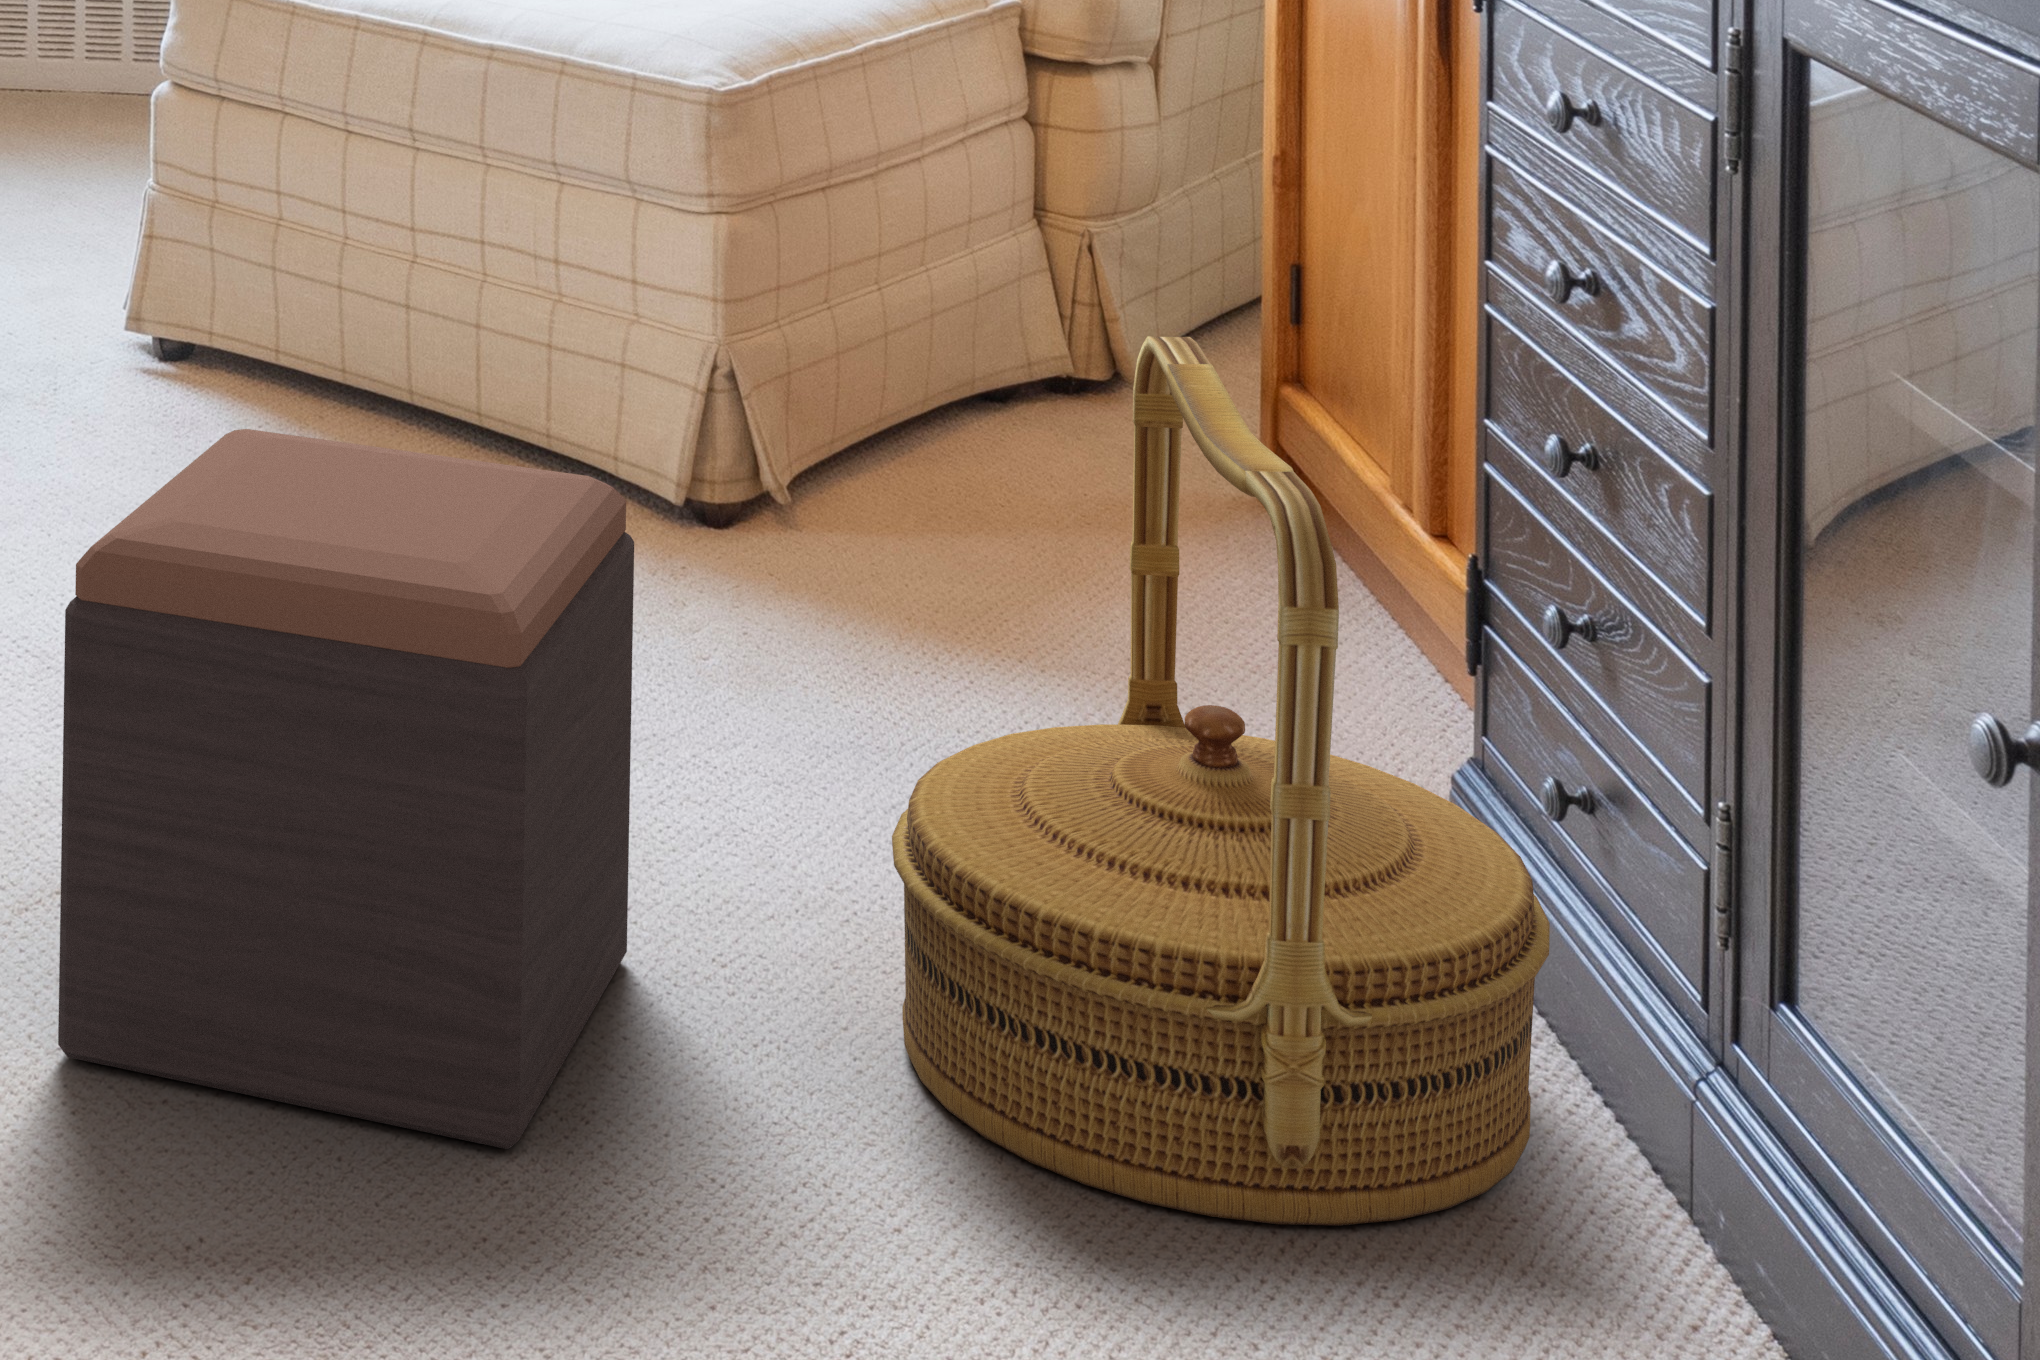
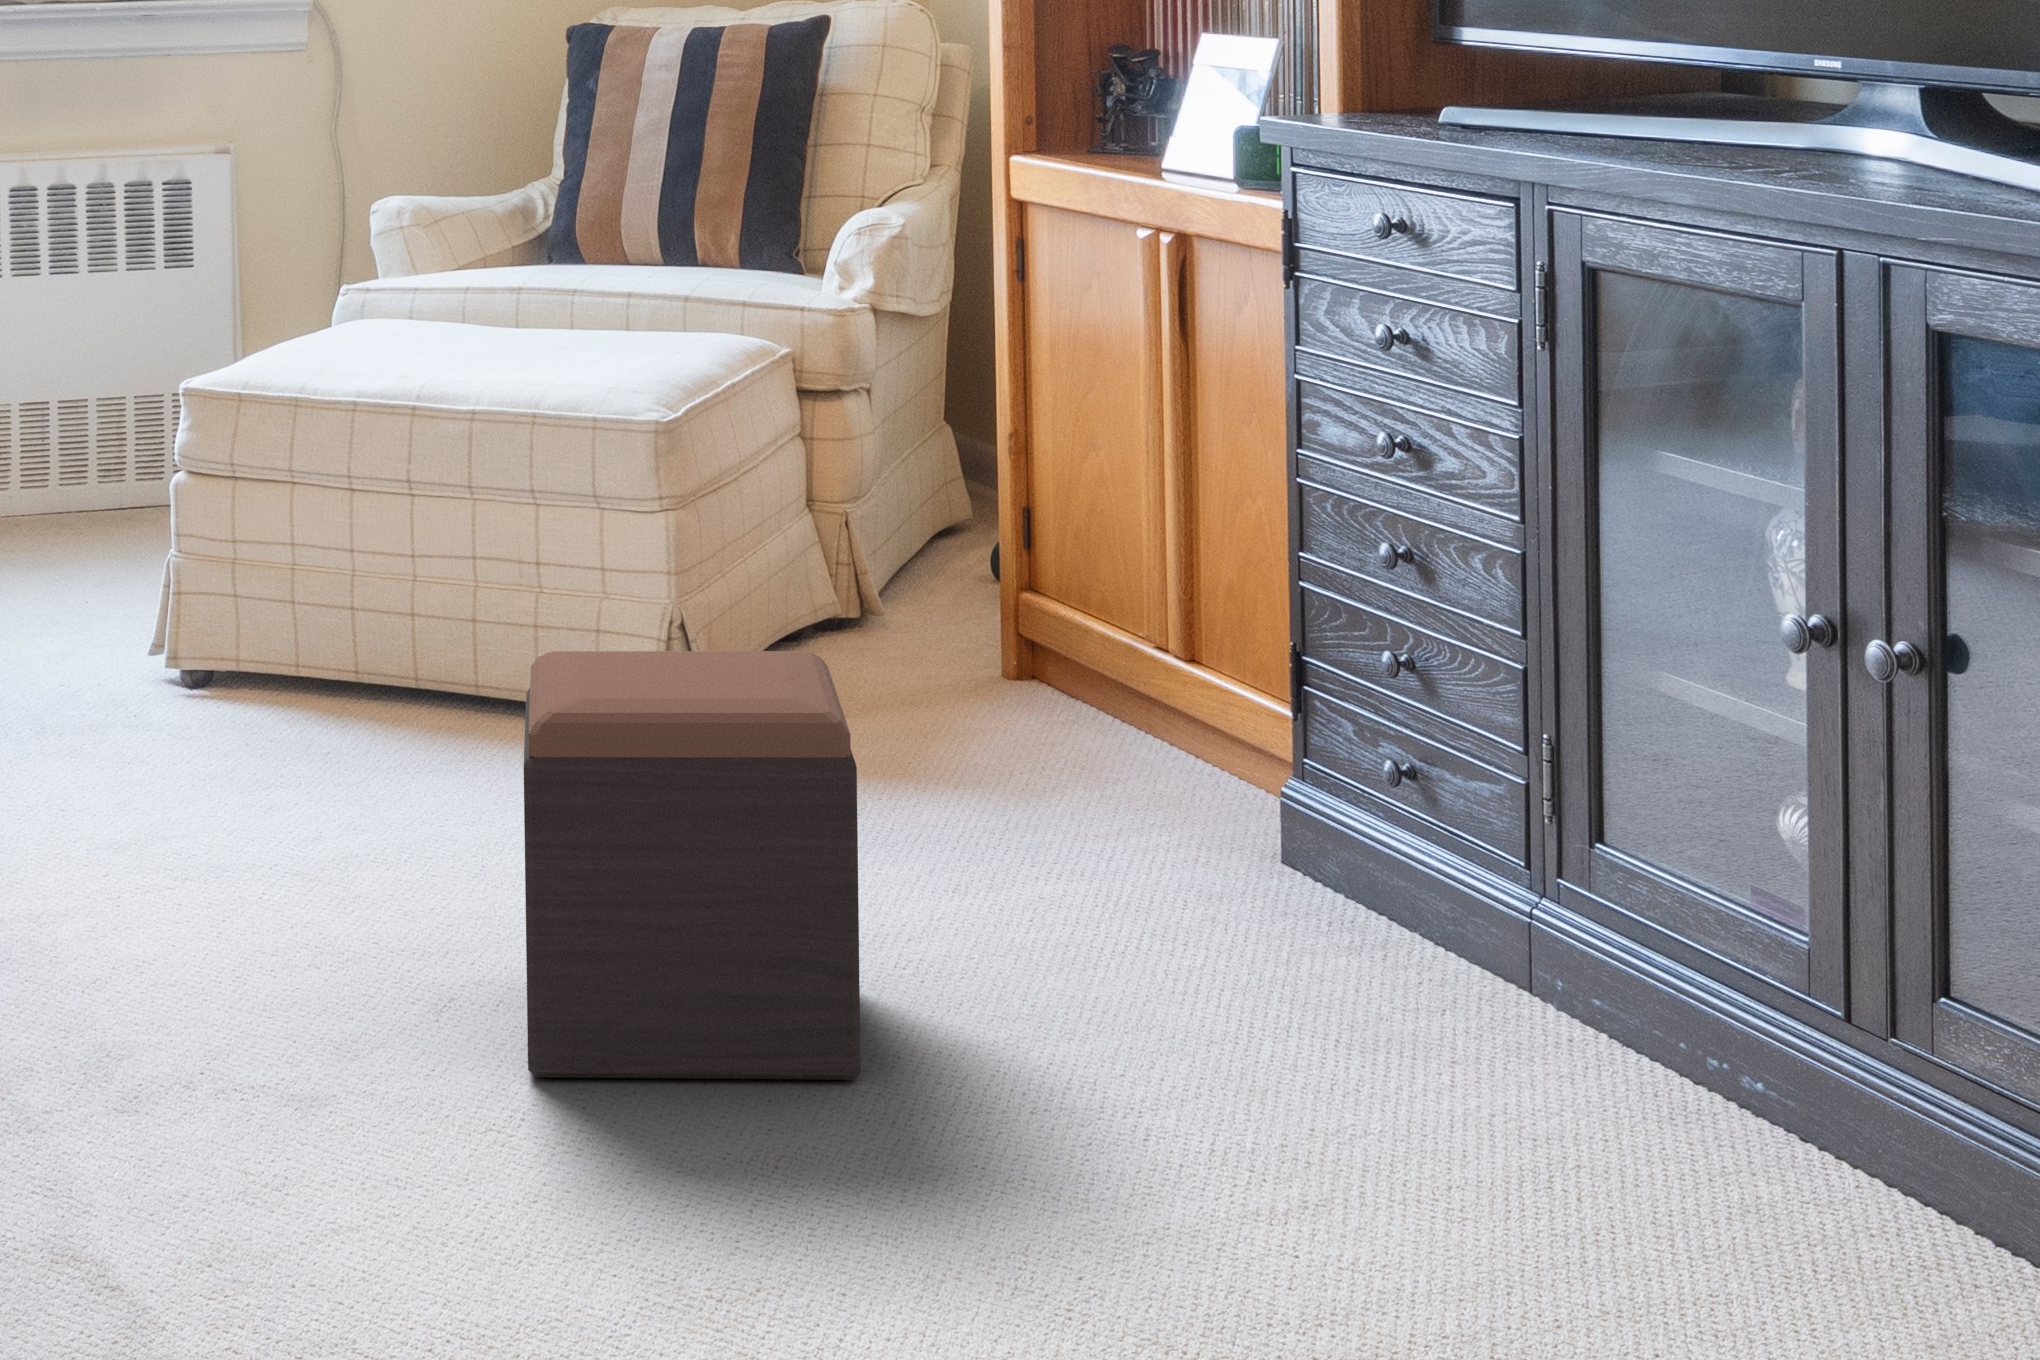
woven basket: present [892,336,1550,1225] -> none [1017,521,1439,1049]

